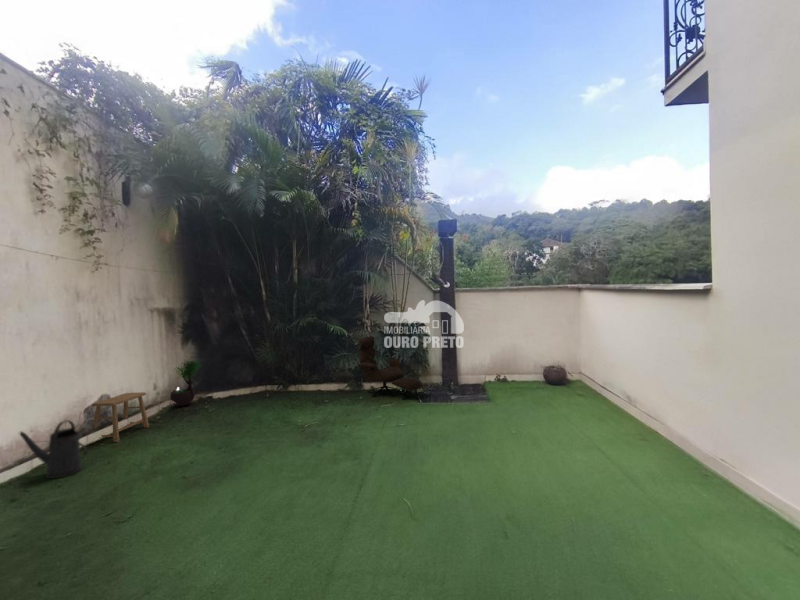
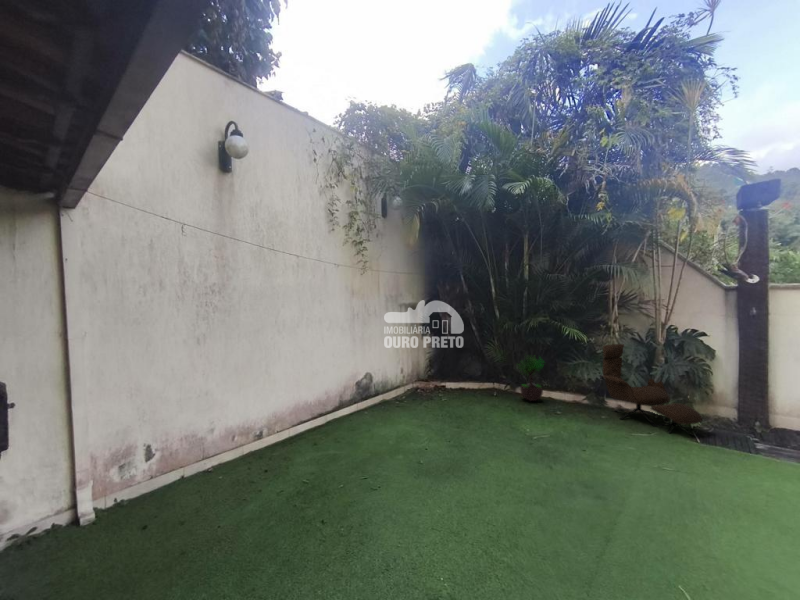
potted tree: present [170,360,199,406] -> present [519,357,544,401]
stool: present [91,392,149,442] -> none [359,373,398,413]
watering can: present [20,421,88,479] -> none [319,391,356,434]

